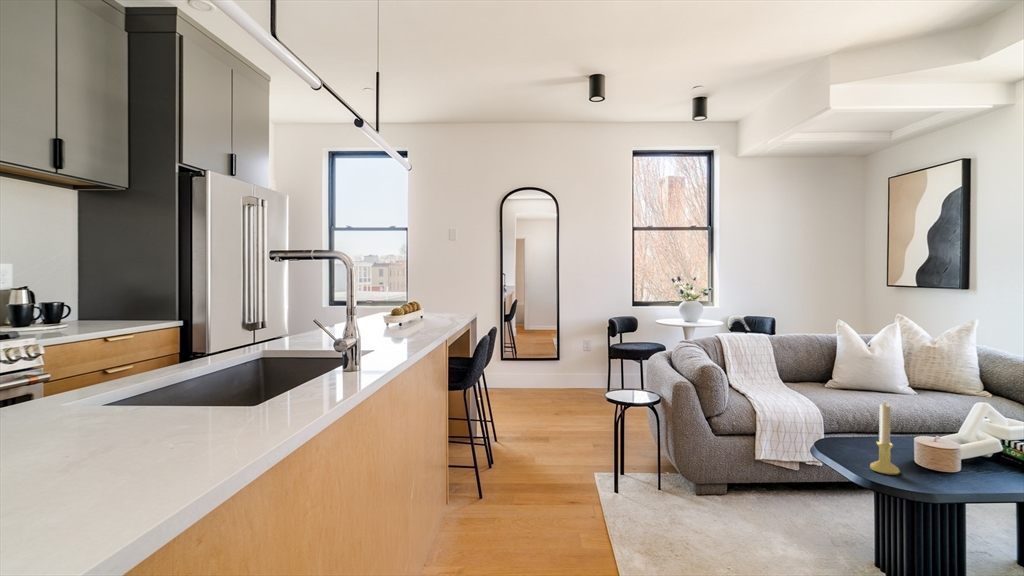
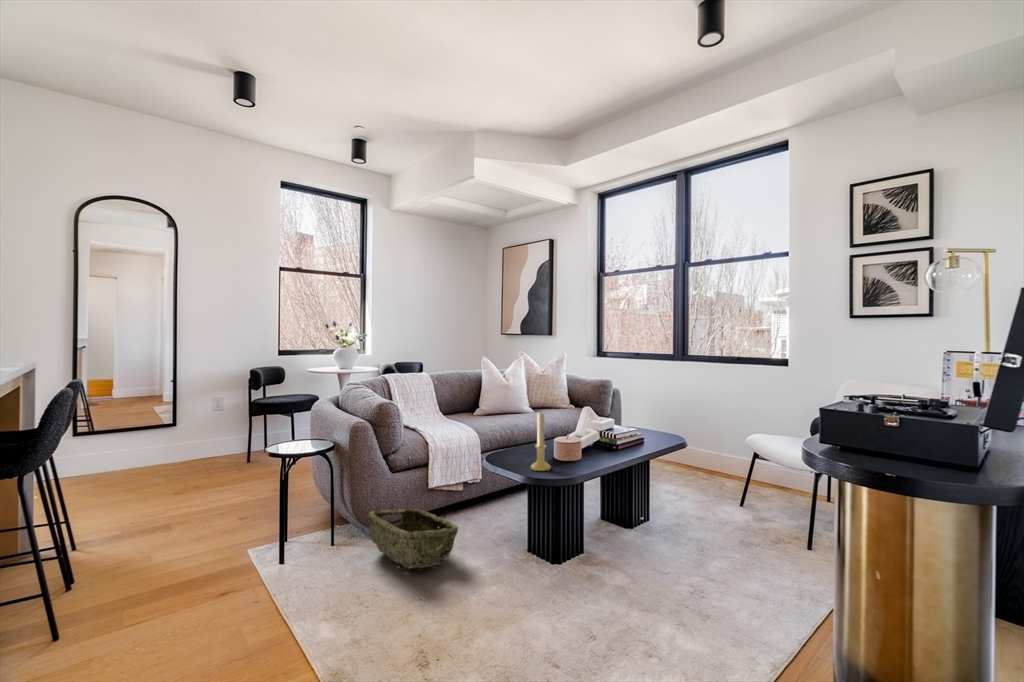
woven basket: none [689,467,779,539] -> present [369,509,458,569]

